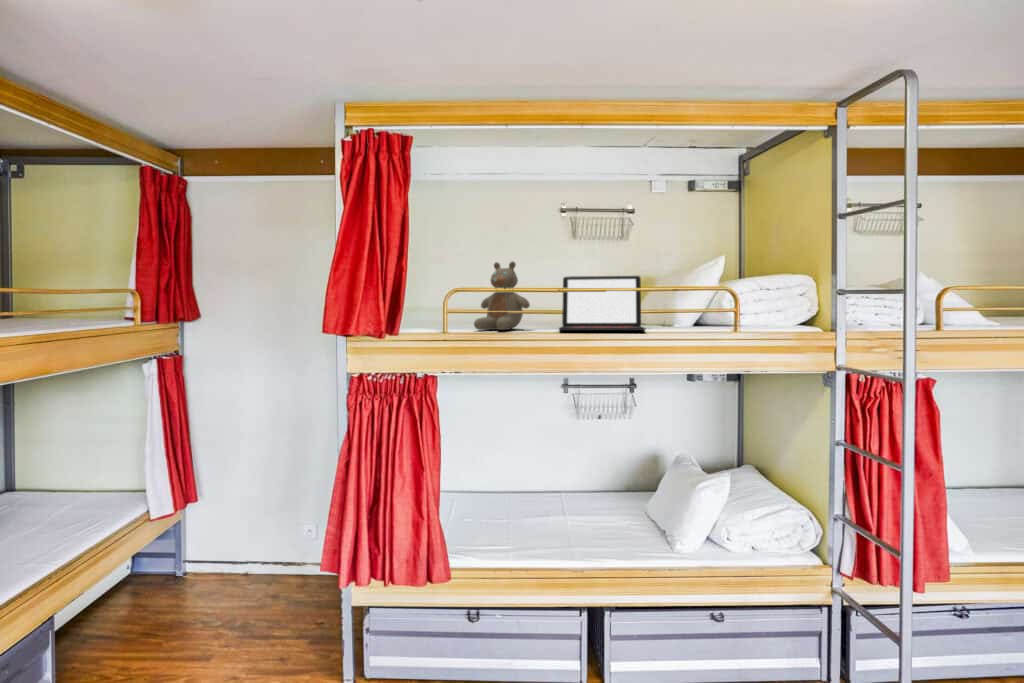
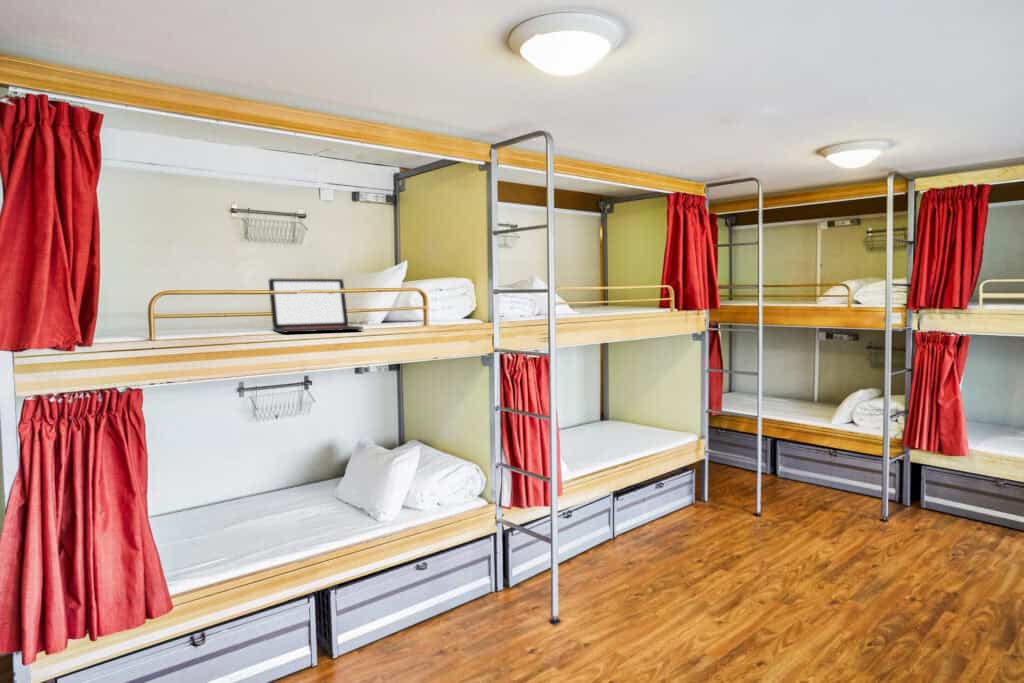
teddy bear: present [474,261,530,330] -> none [180,262,243,334]

